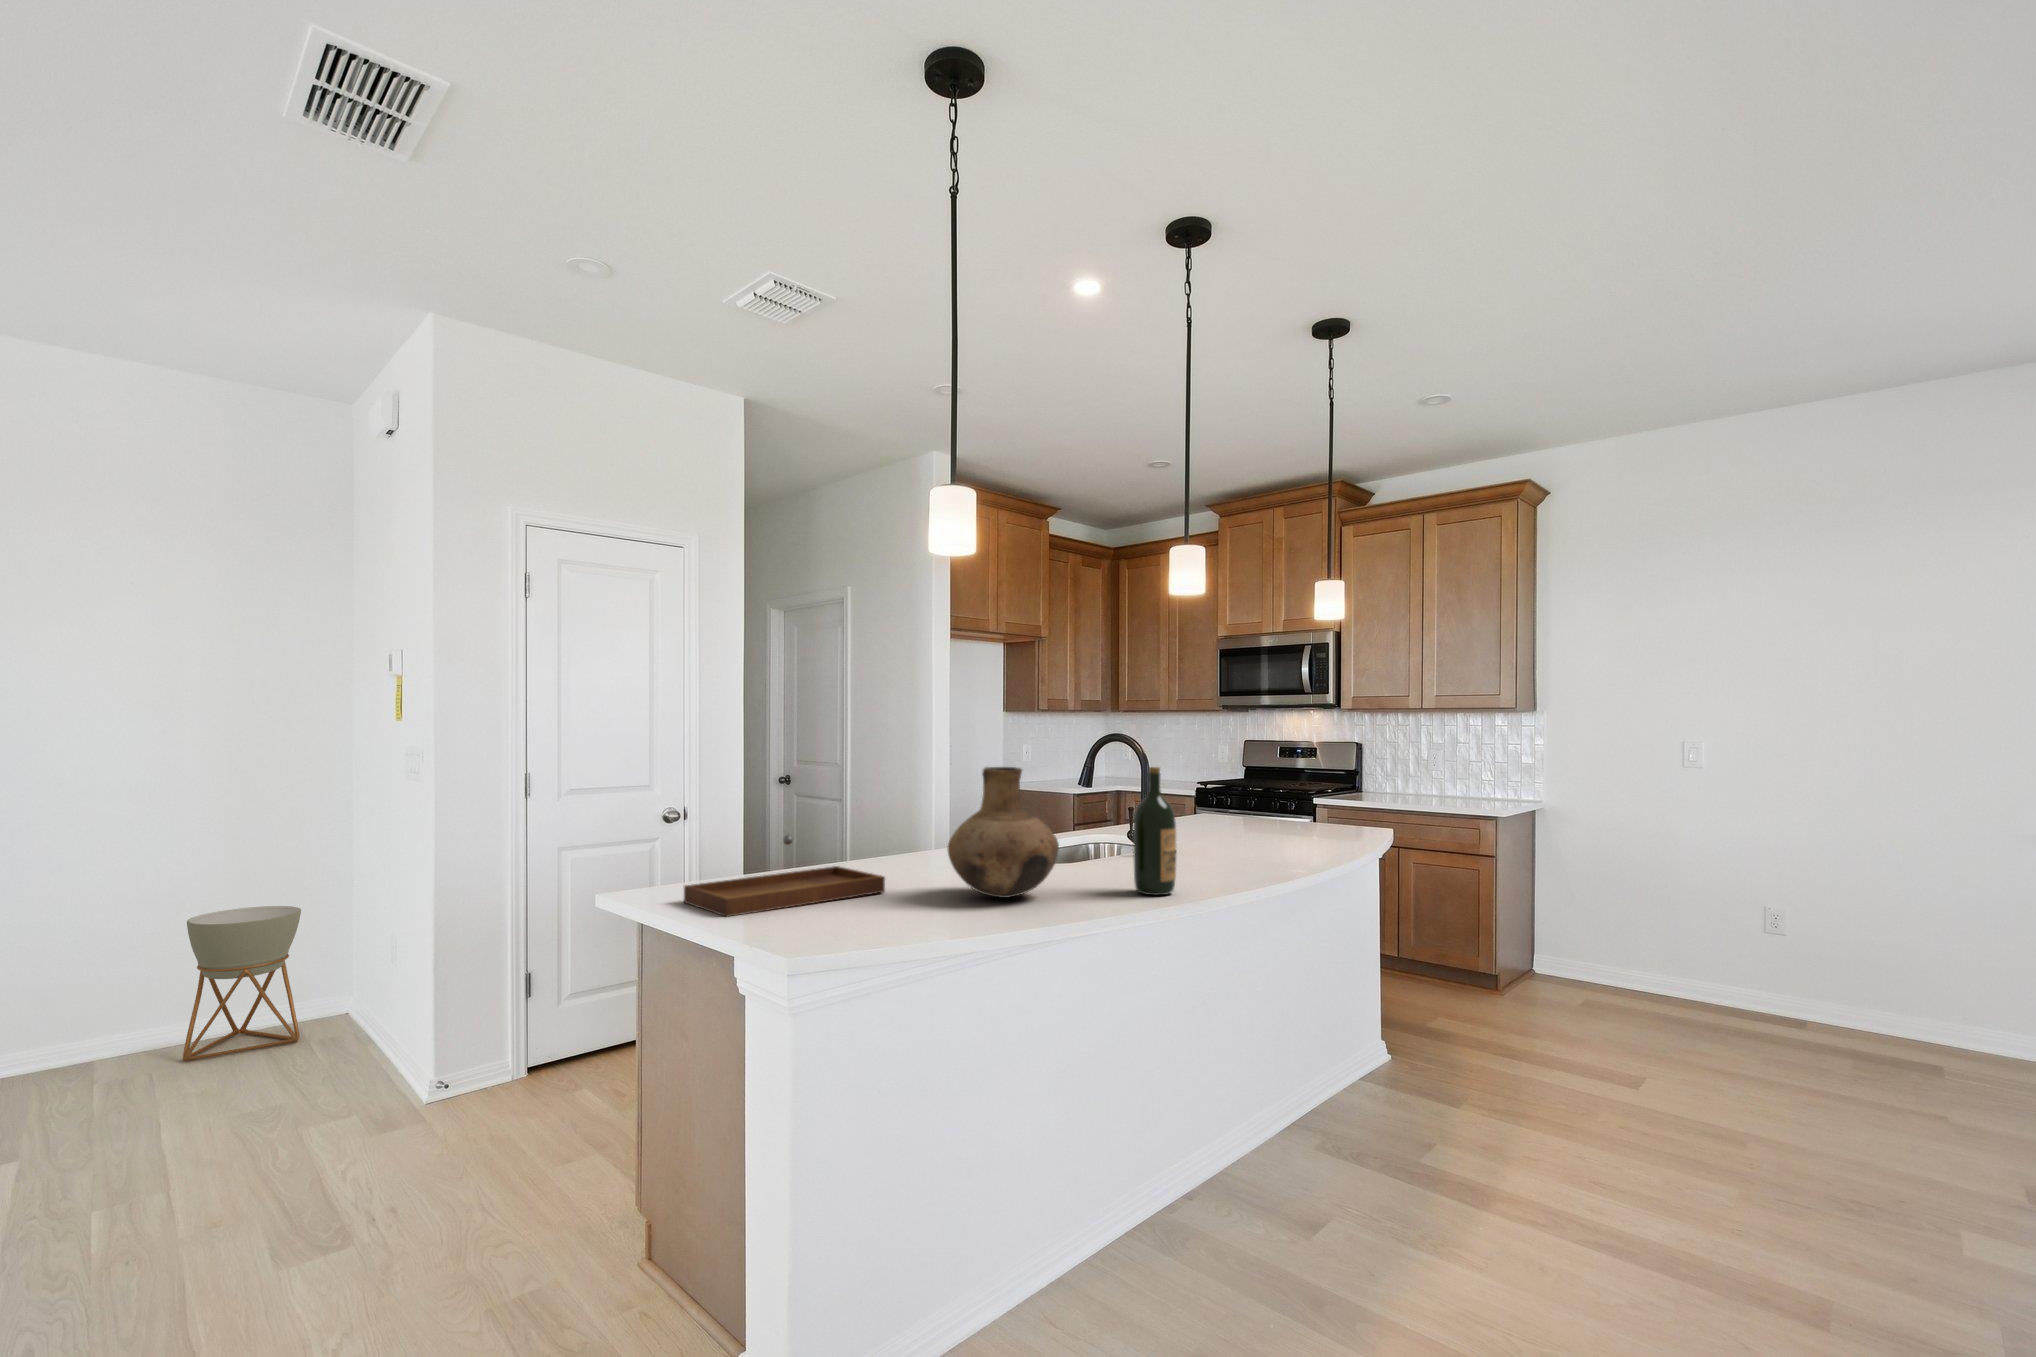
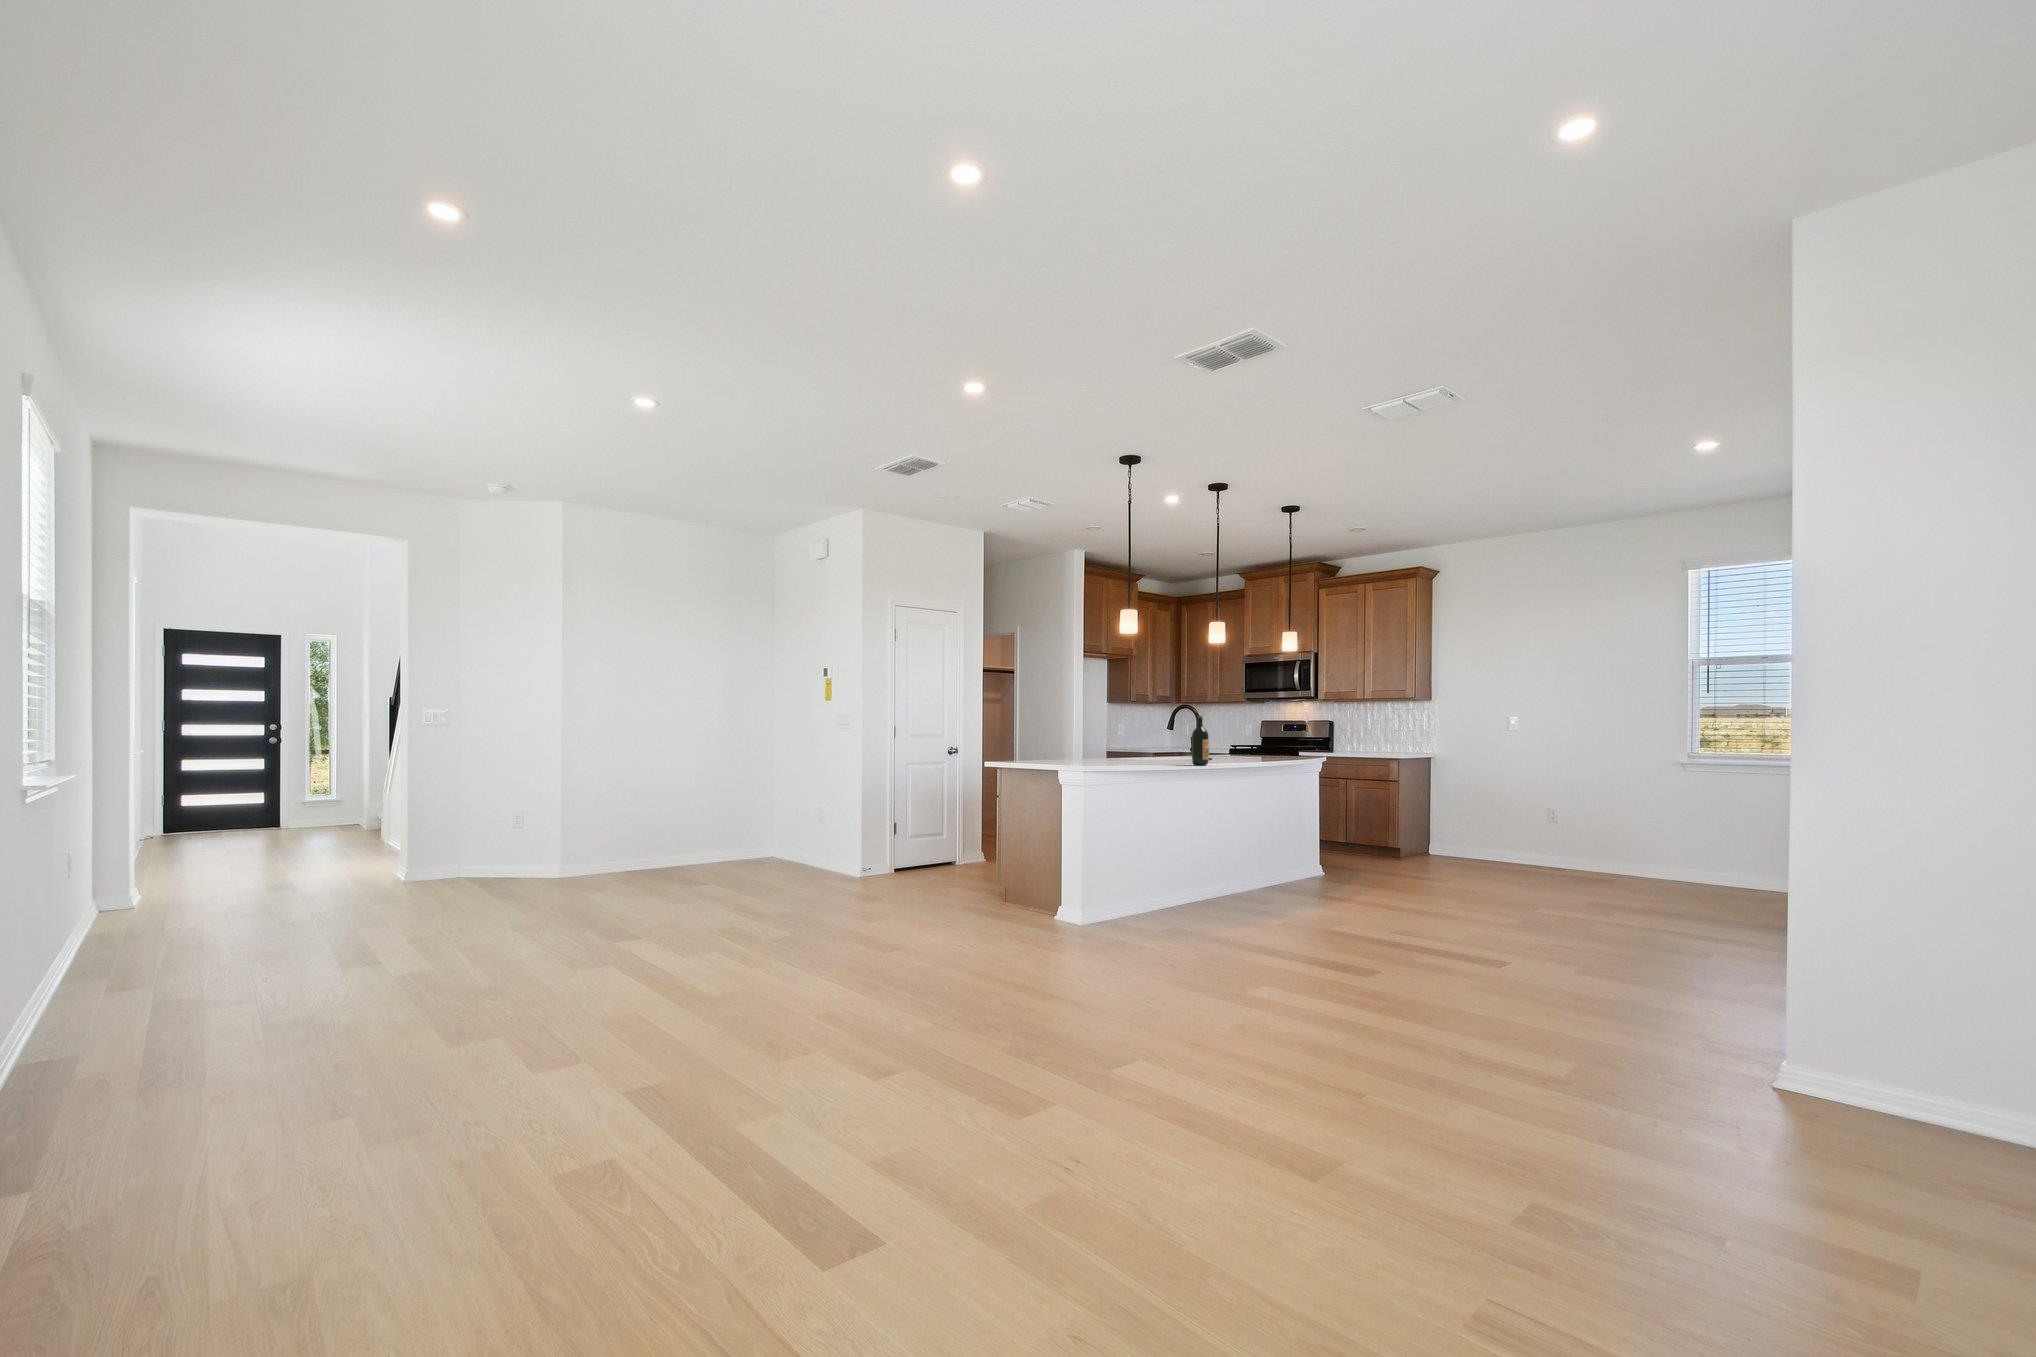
vase: present [948,767,1059,898] -> none [1119,715,1163,765]
tray: present [684,835,885,917] -> none [1022,741,1094,766]
planter: present [183,906,301,1061] -> none [723,797,771,866]

